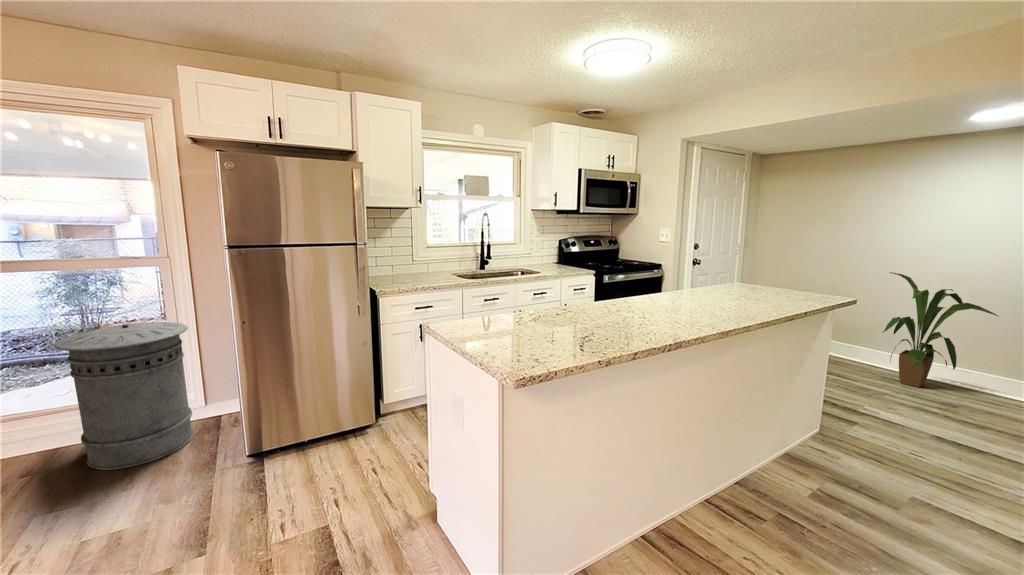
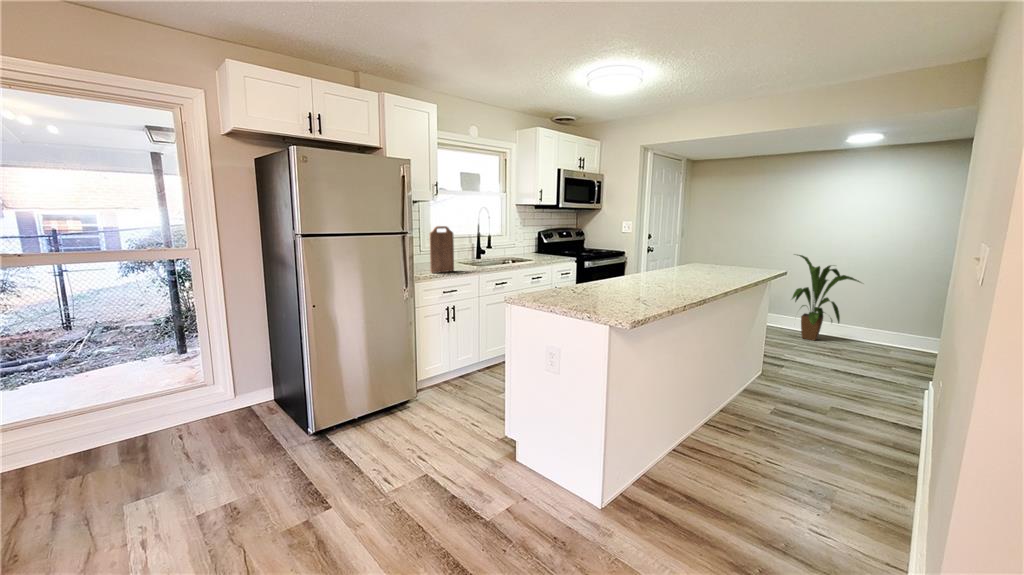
cutting board: none [405,235,436,286] -> present [430,226,454,273]
trash can: present [55,322,193,470] -> none [105,315,235,462]

